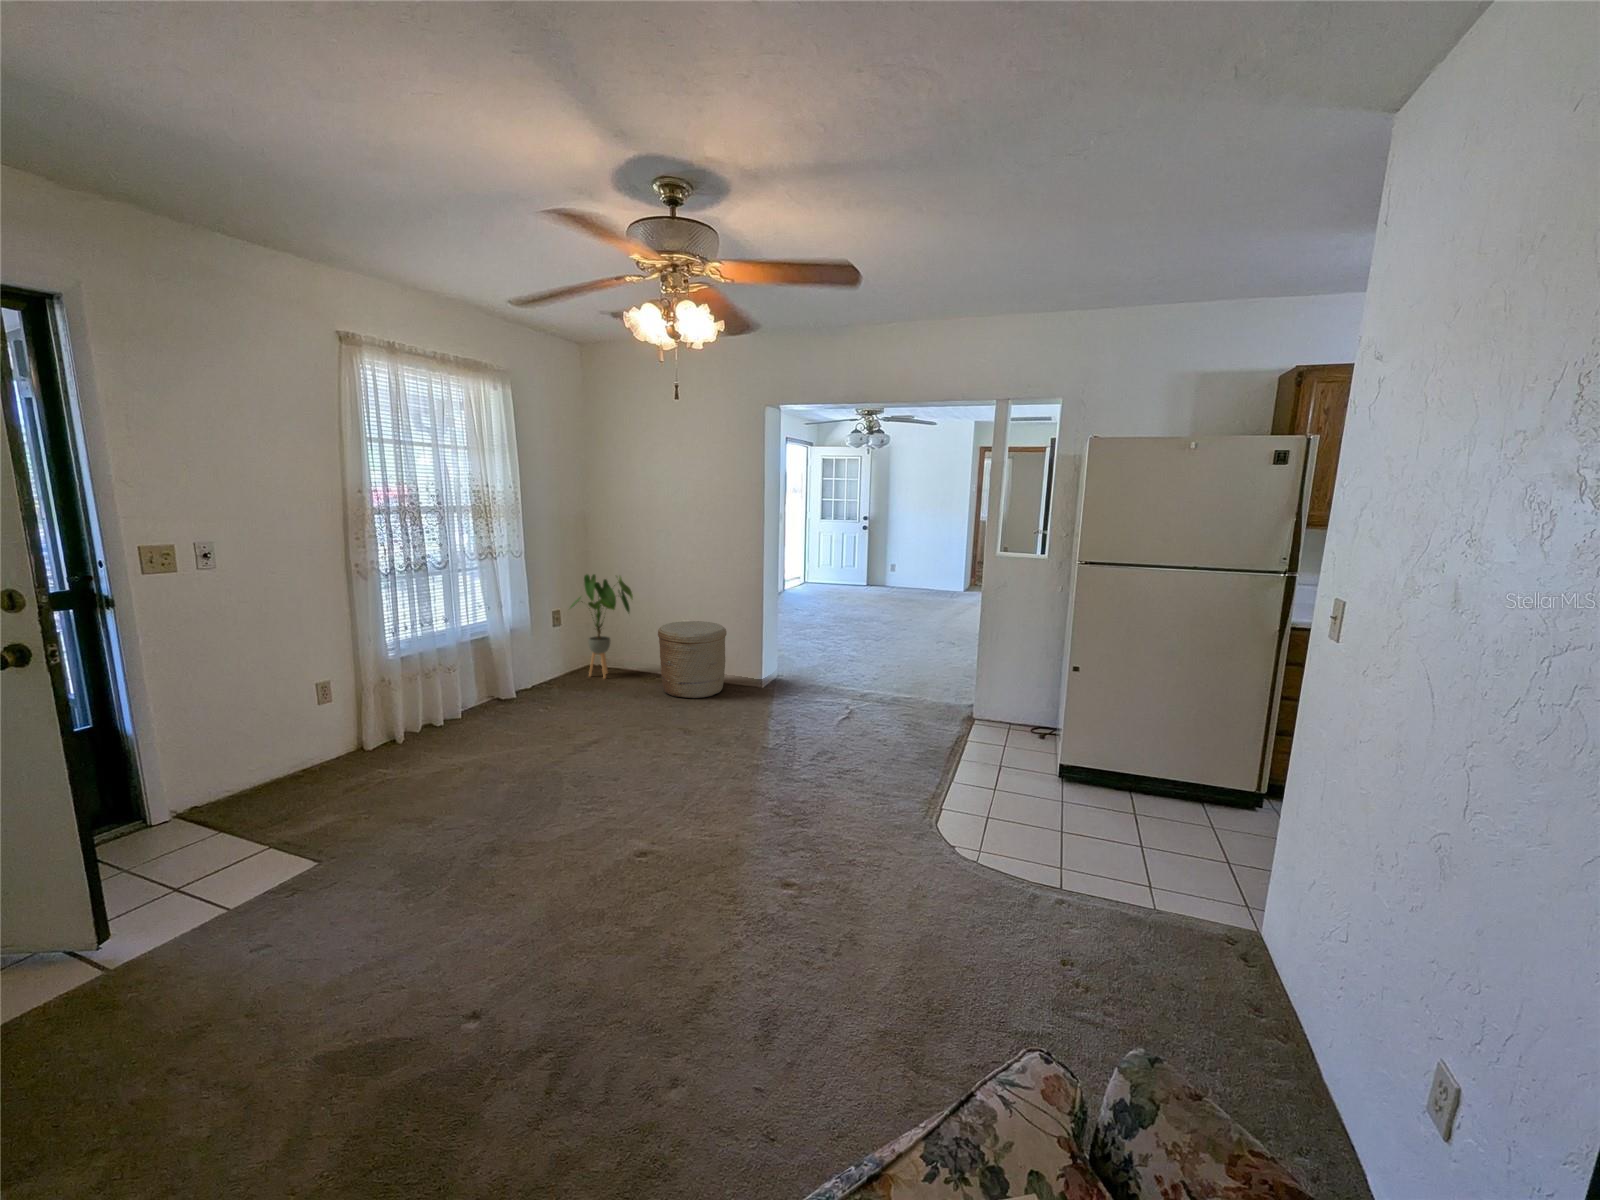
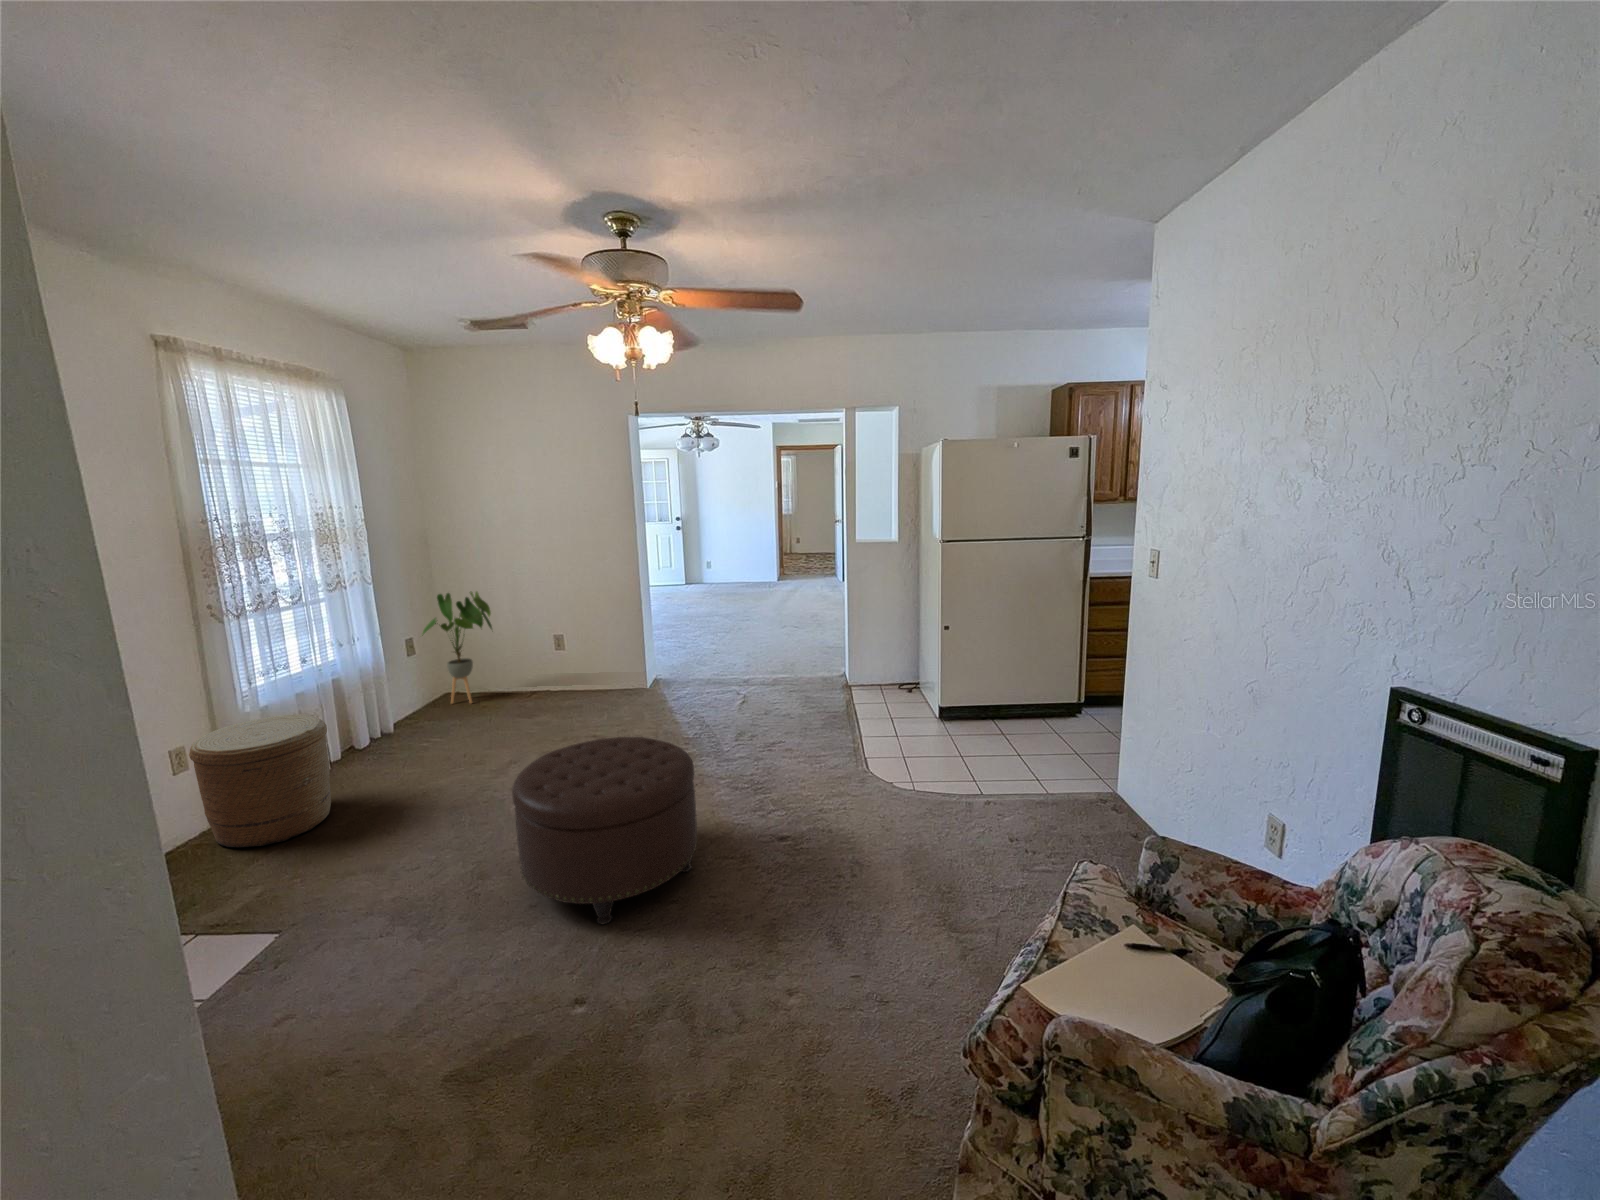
woven basket: present [658,621,727,698] -> present [189,714,331,847]
ottoman: none [504,732,697,930] -> present [512,737,697,925]

